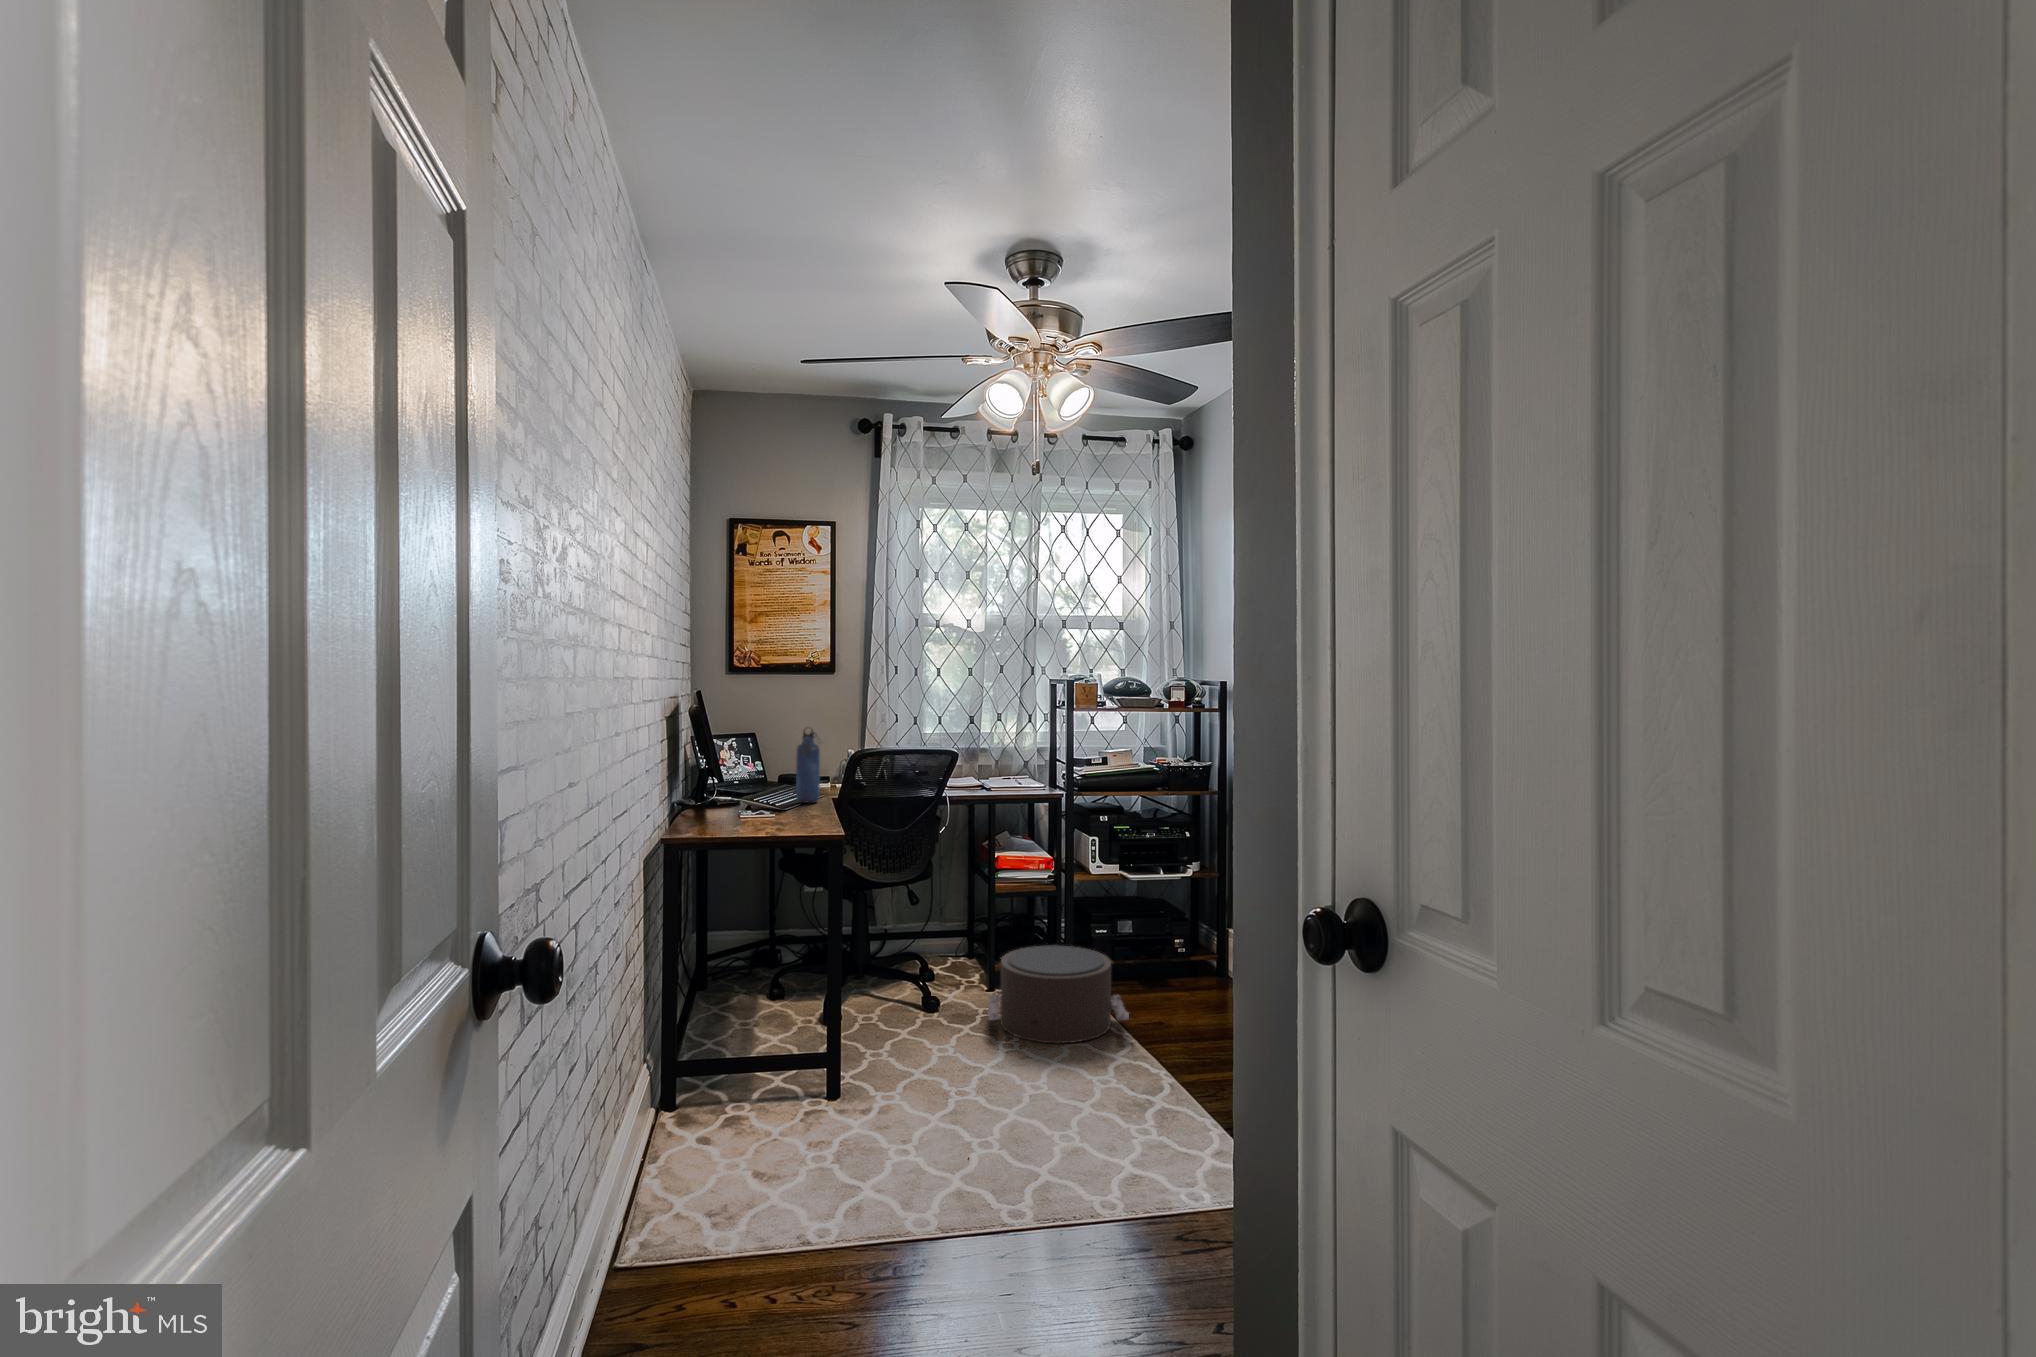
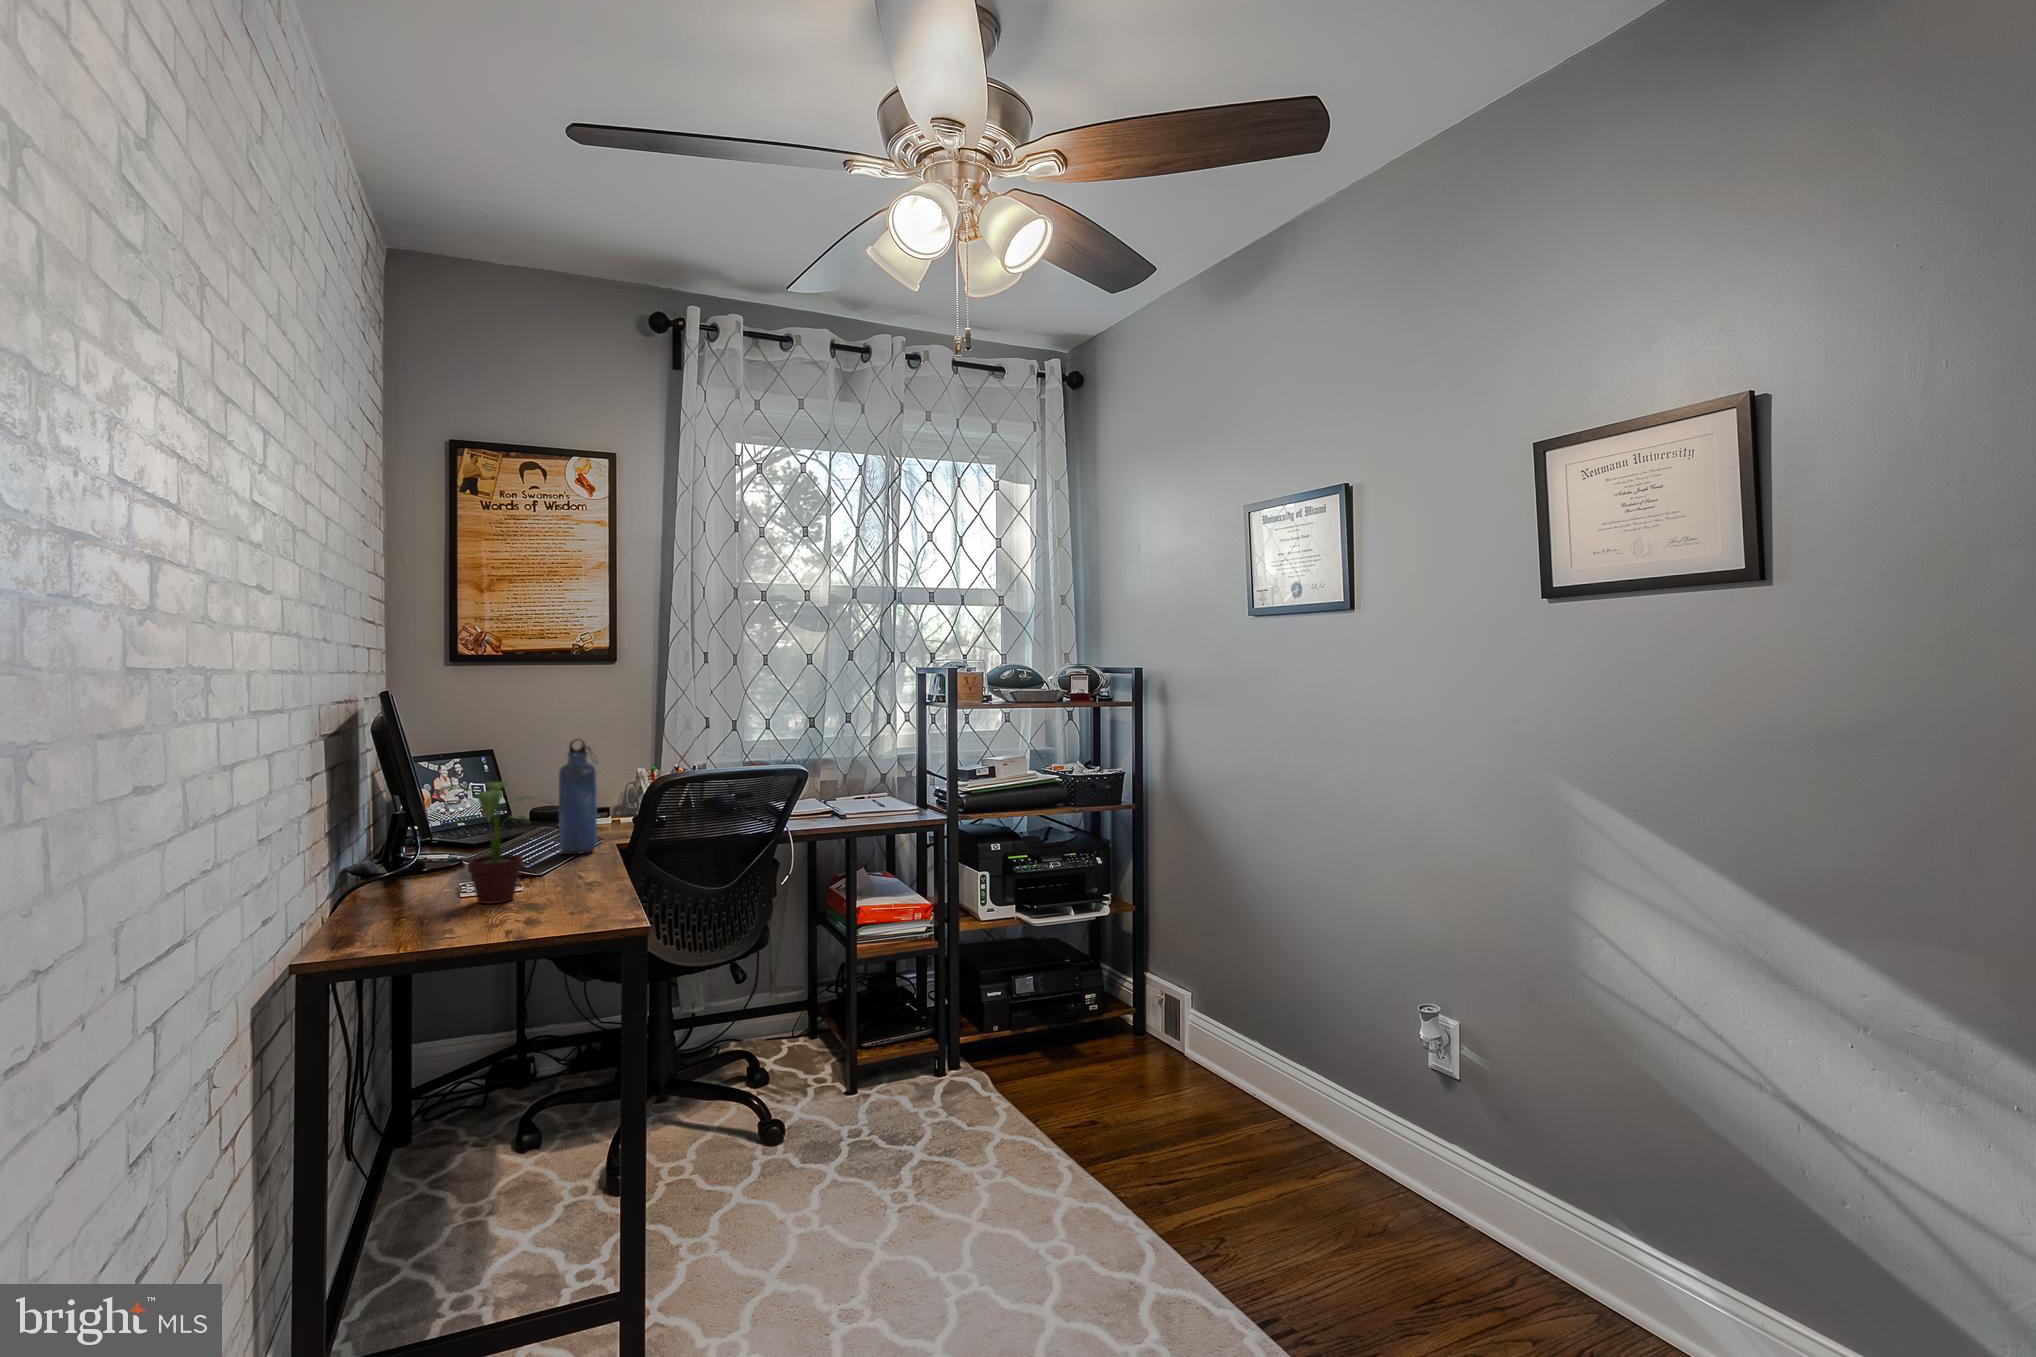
potted plant: none [722,752,796,825] -> present [428,782,551,904]
pouf: present [987,945,1129,1043] -> none [857,1028,1061,1182]

